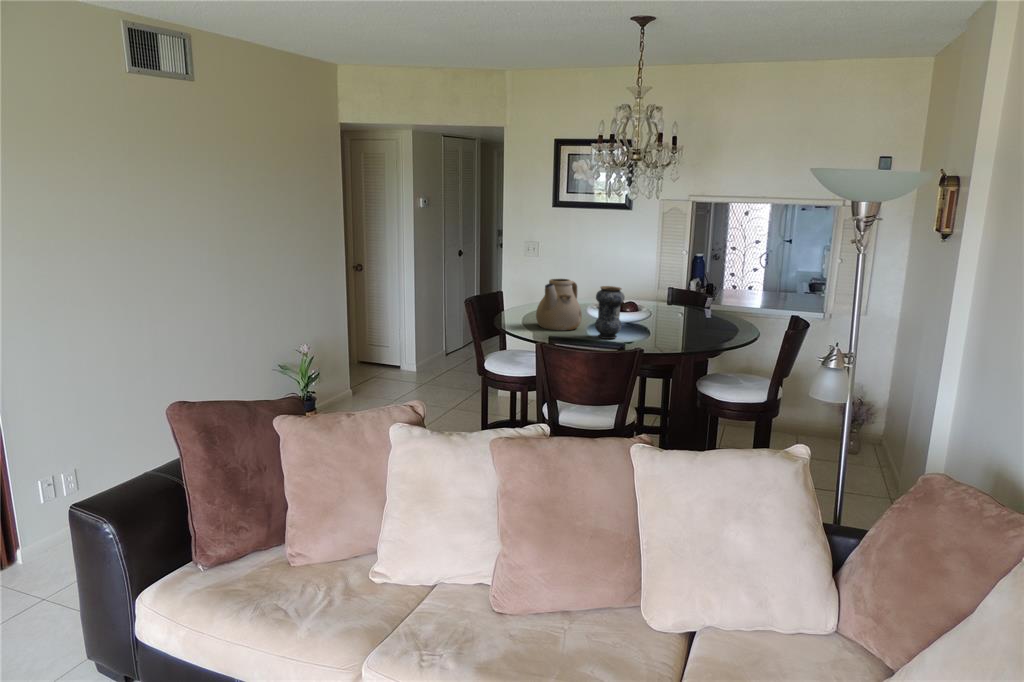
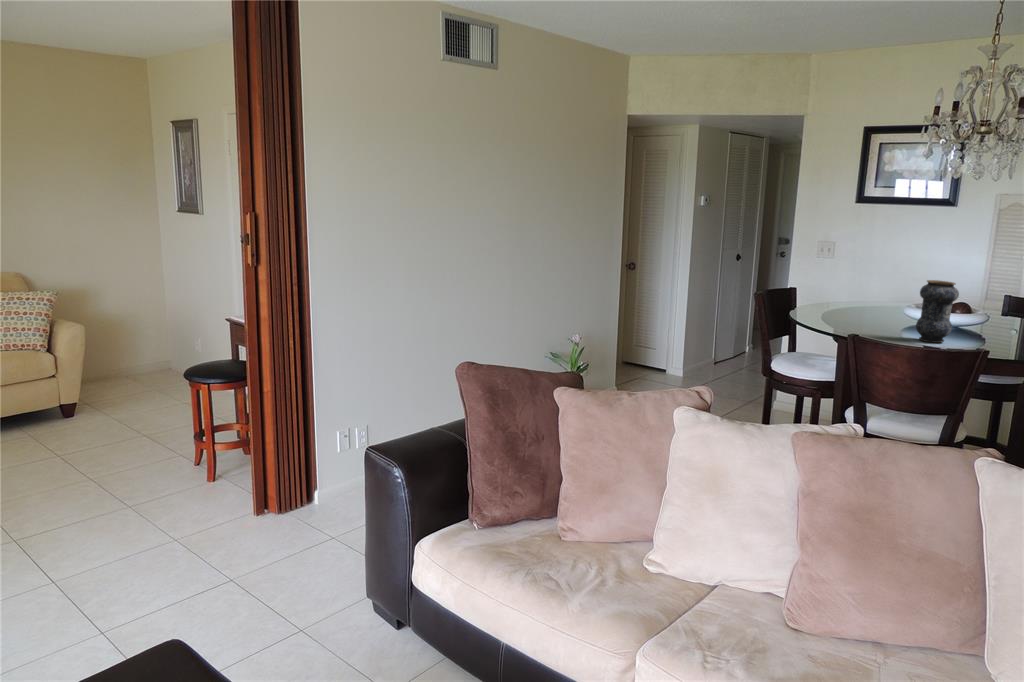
teapot: present [536,279,582,330] -> none [838,272,897,331]

